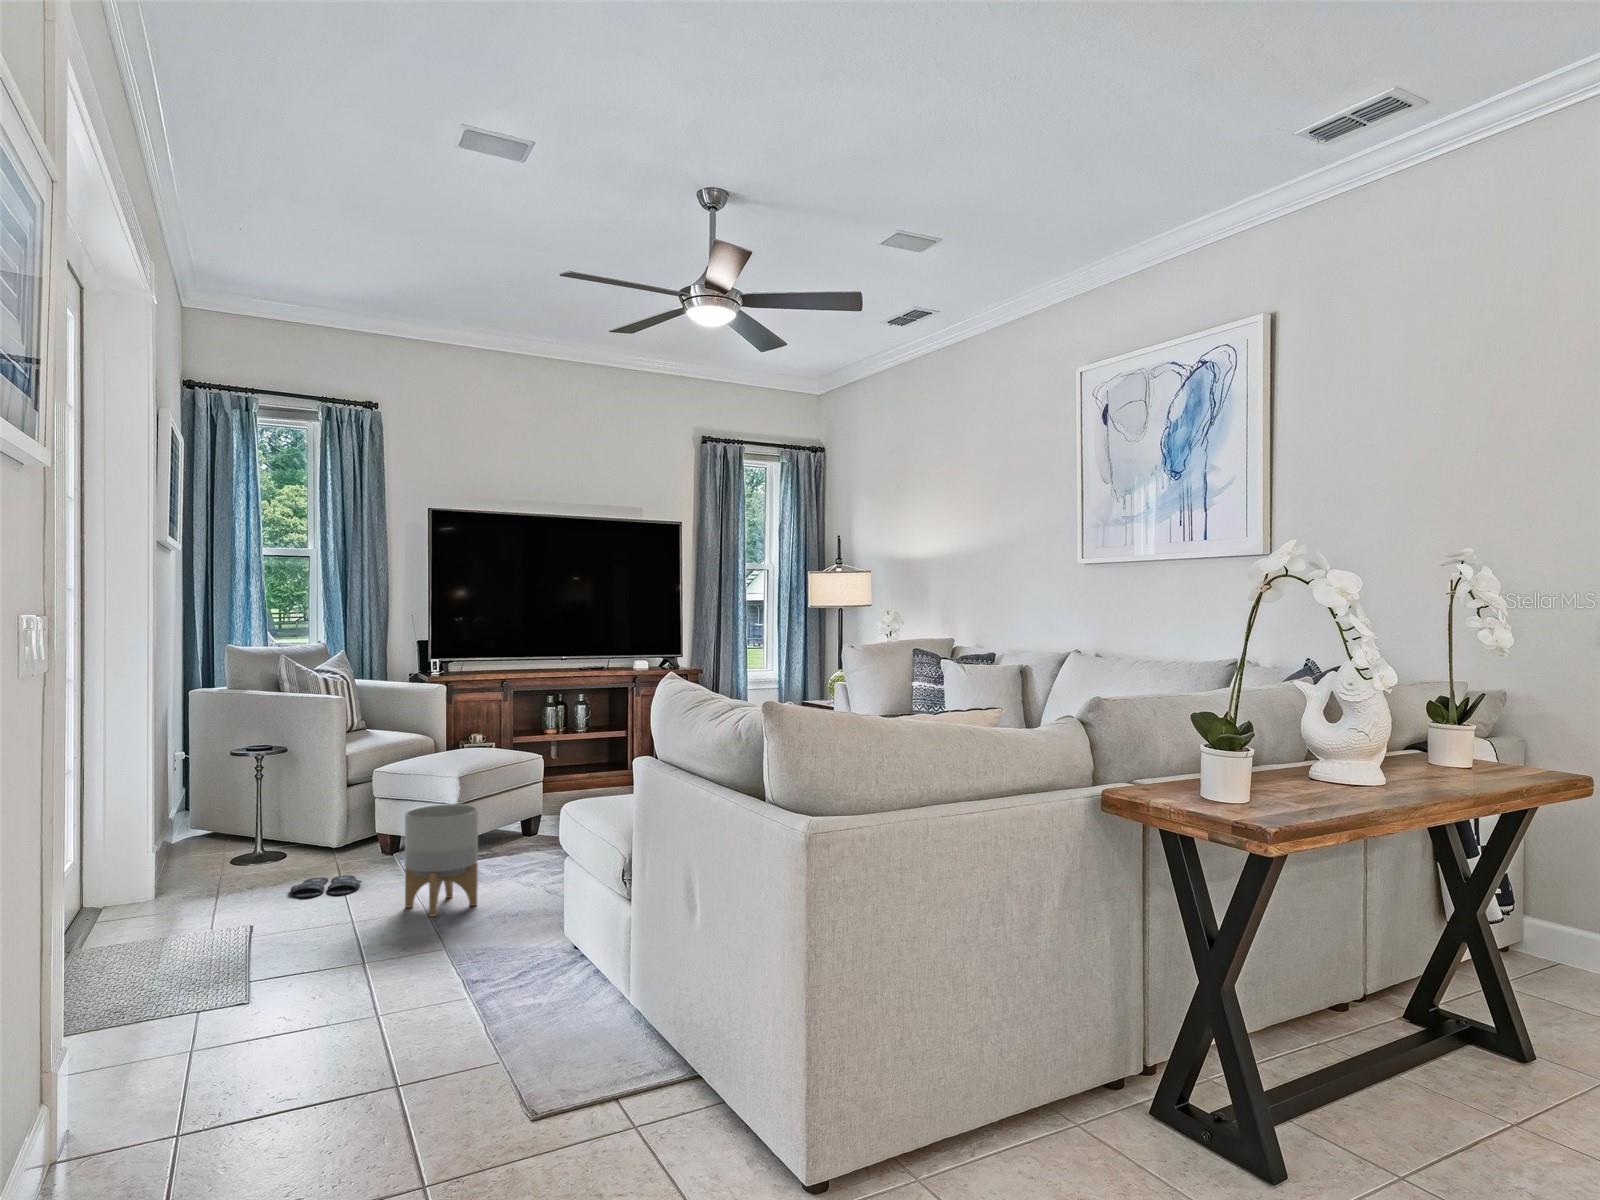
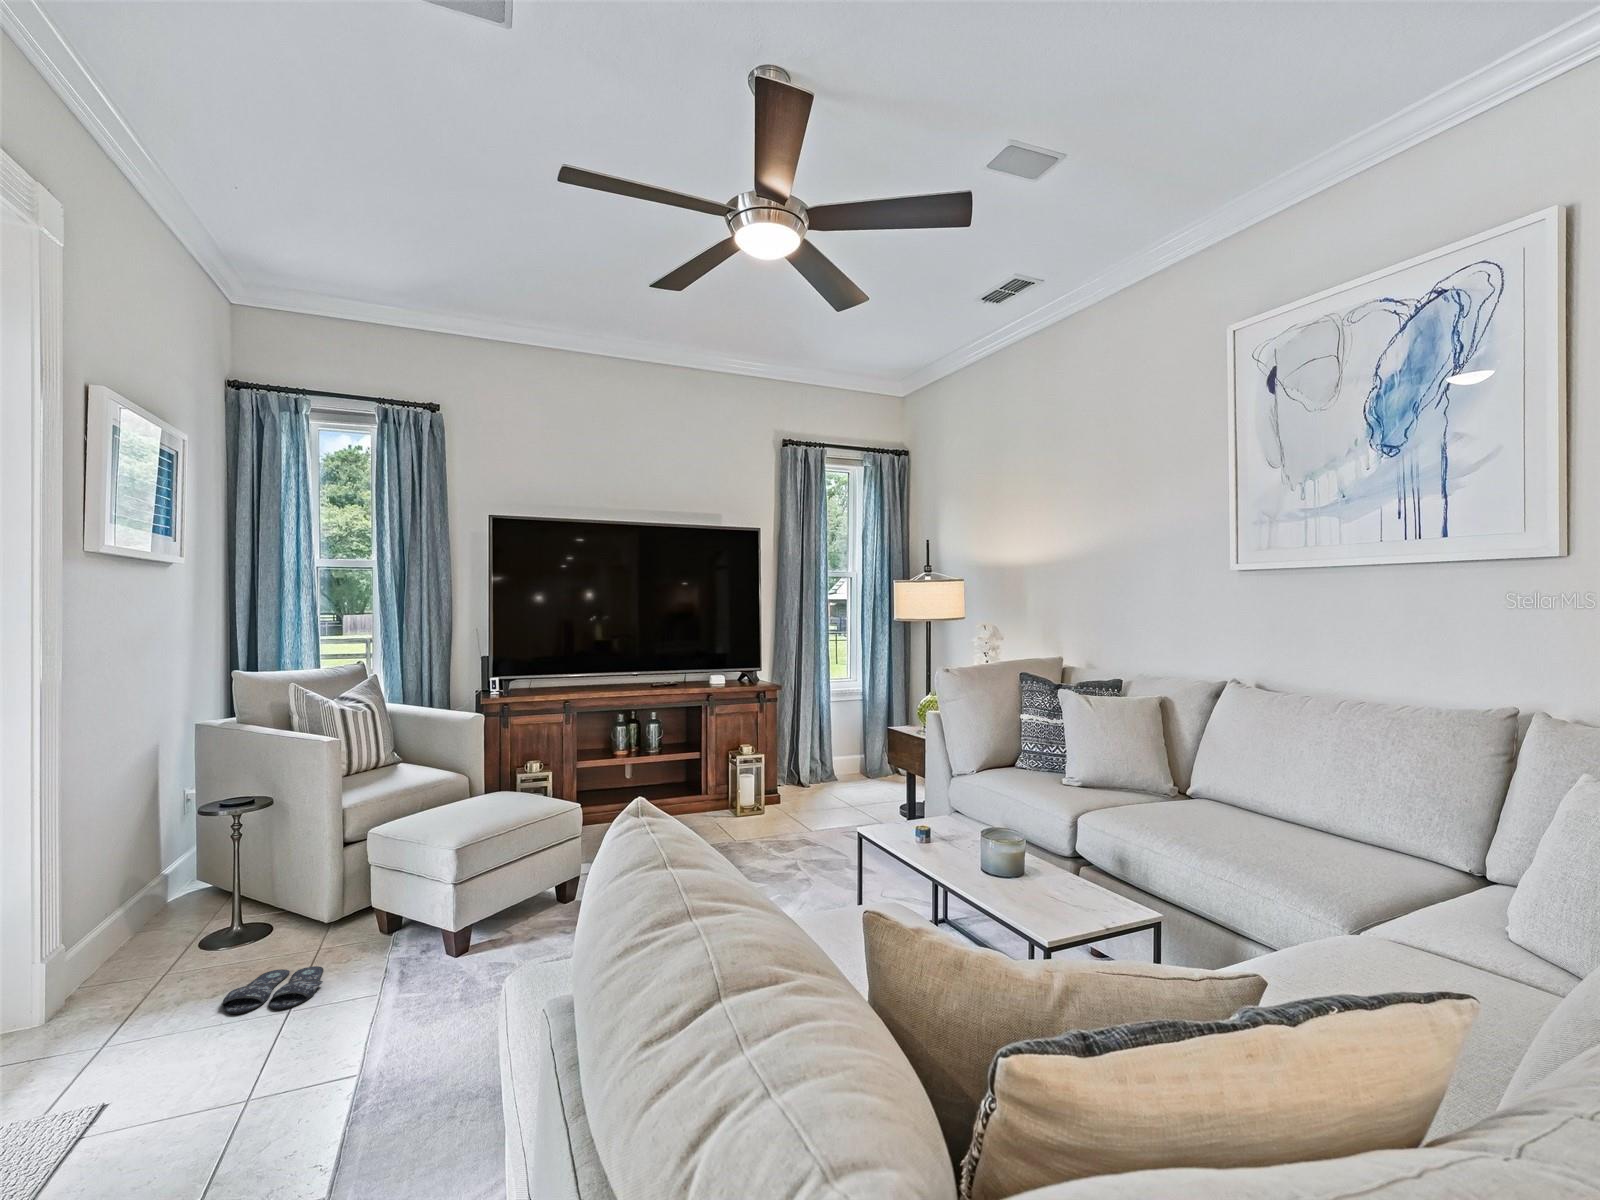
planter: present [405,804,478,916] -> none [340,896,445,1070]

